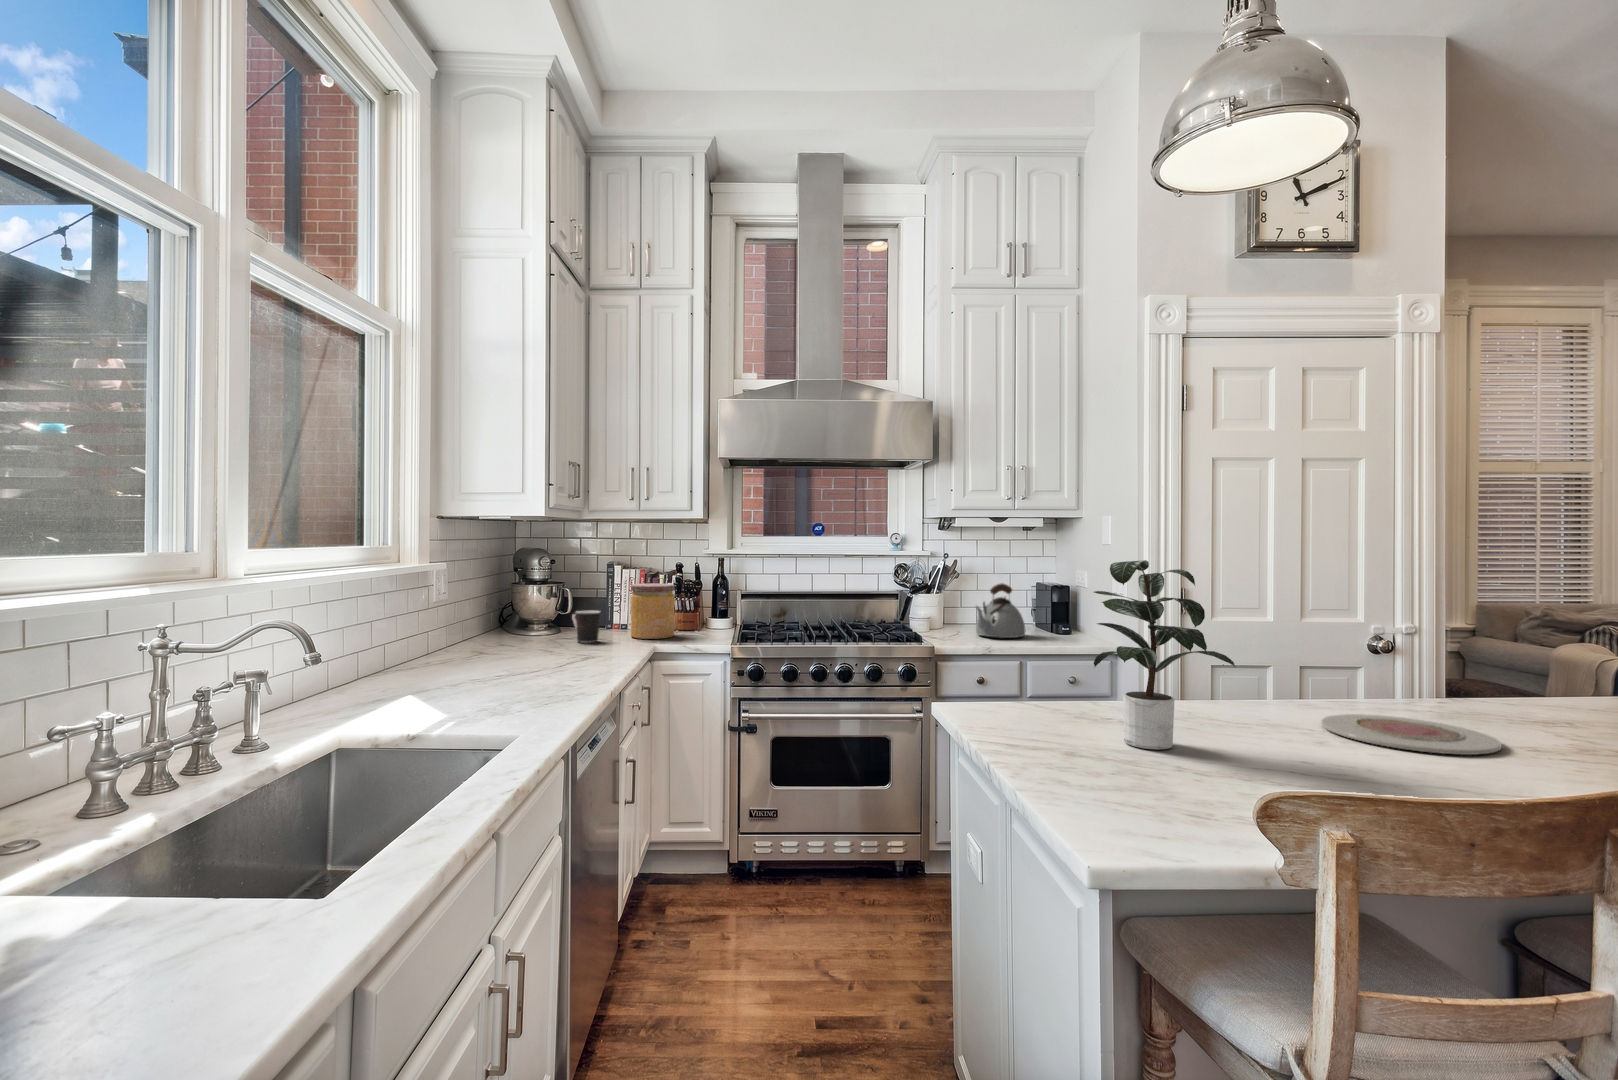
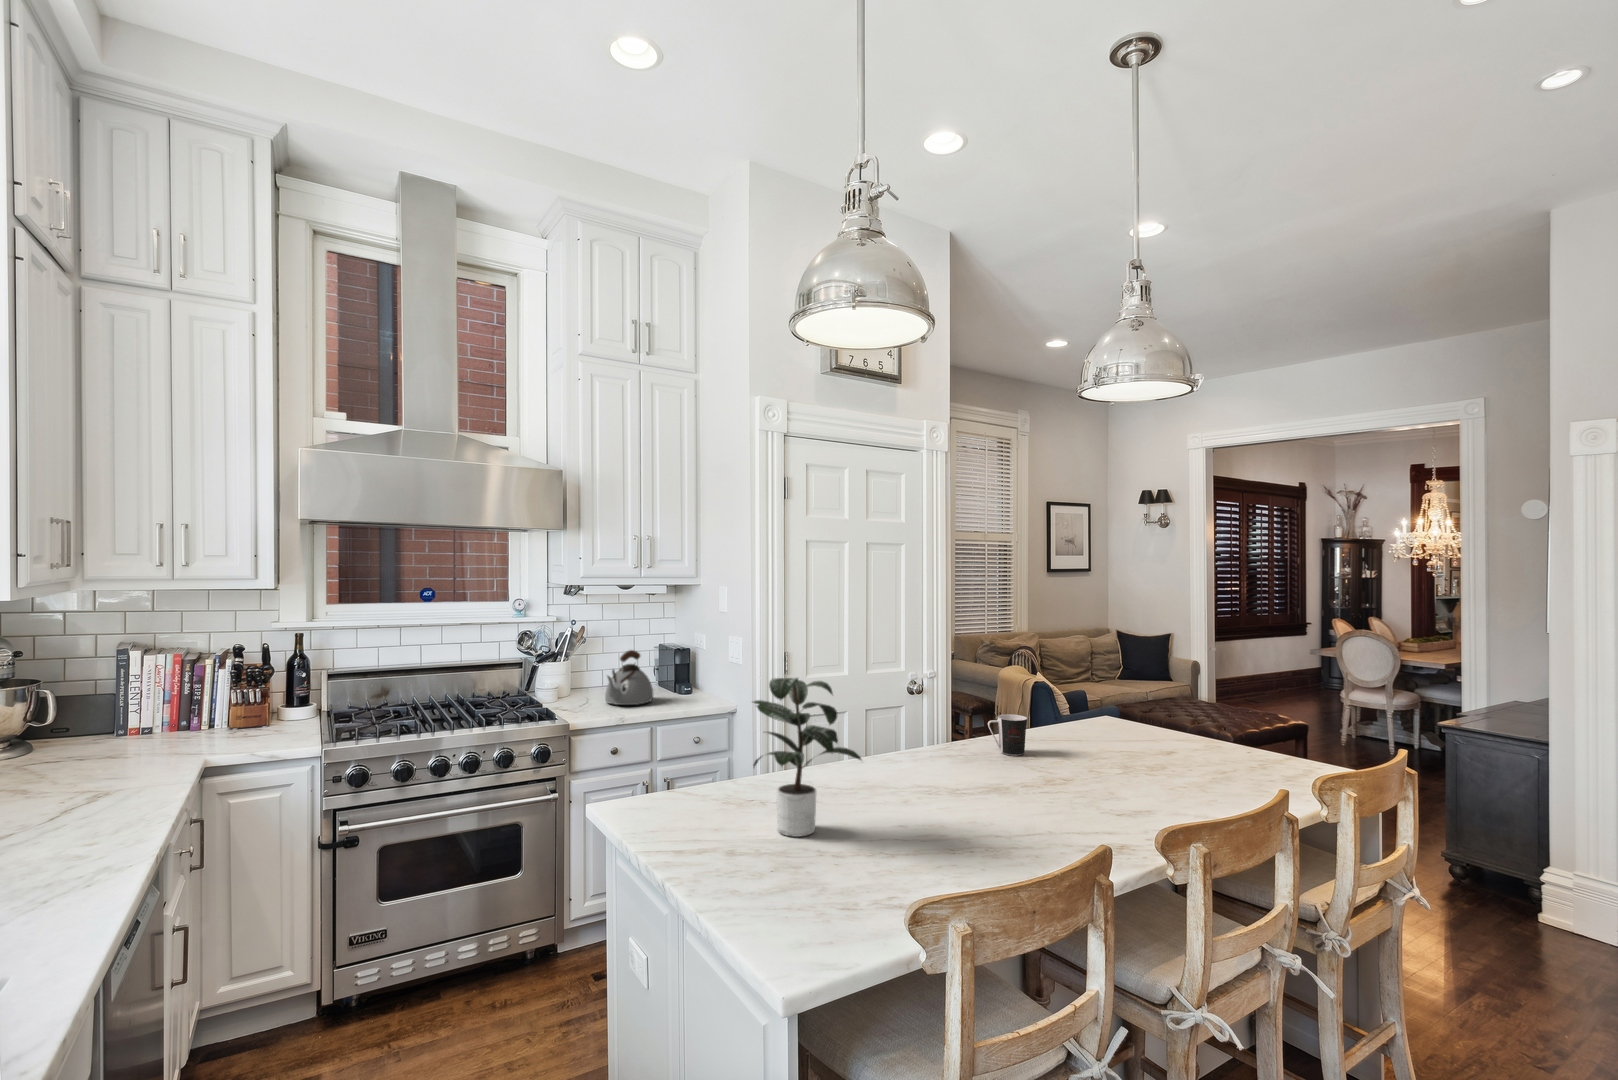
jar: present [631,583,675,639] -> none [169,677,238,752]
coffee cup: present [572,611,600,643] -> present [988,714,1027,756]
plate: present [1322,714,1502,755] -> none [908,768,1016,802]

